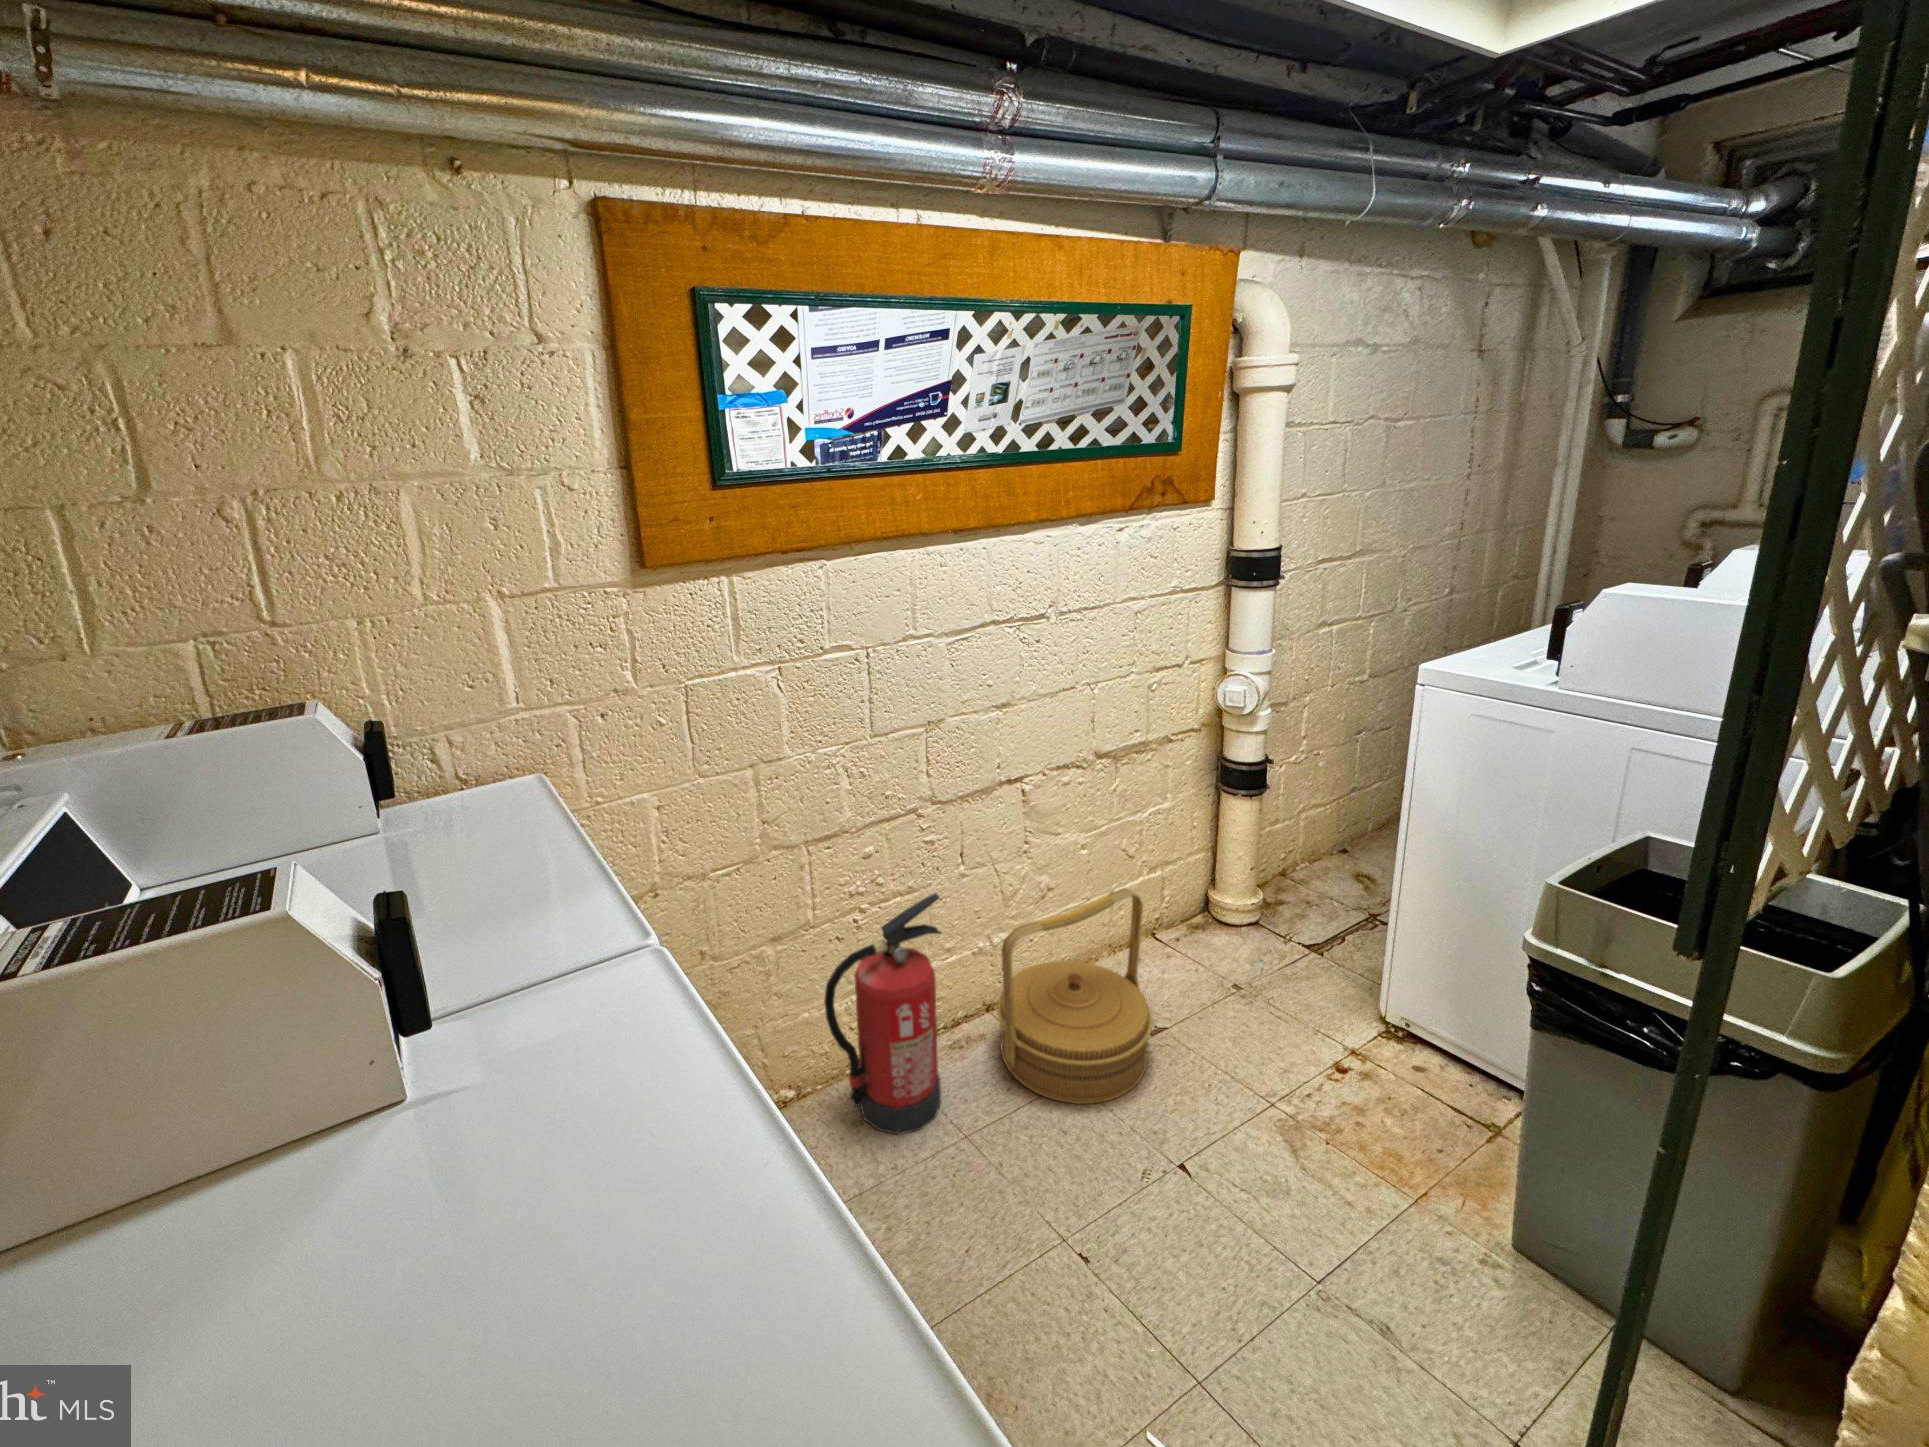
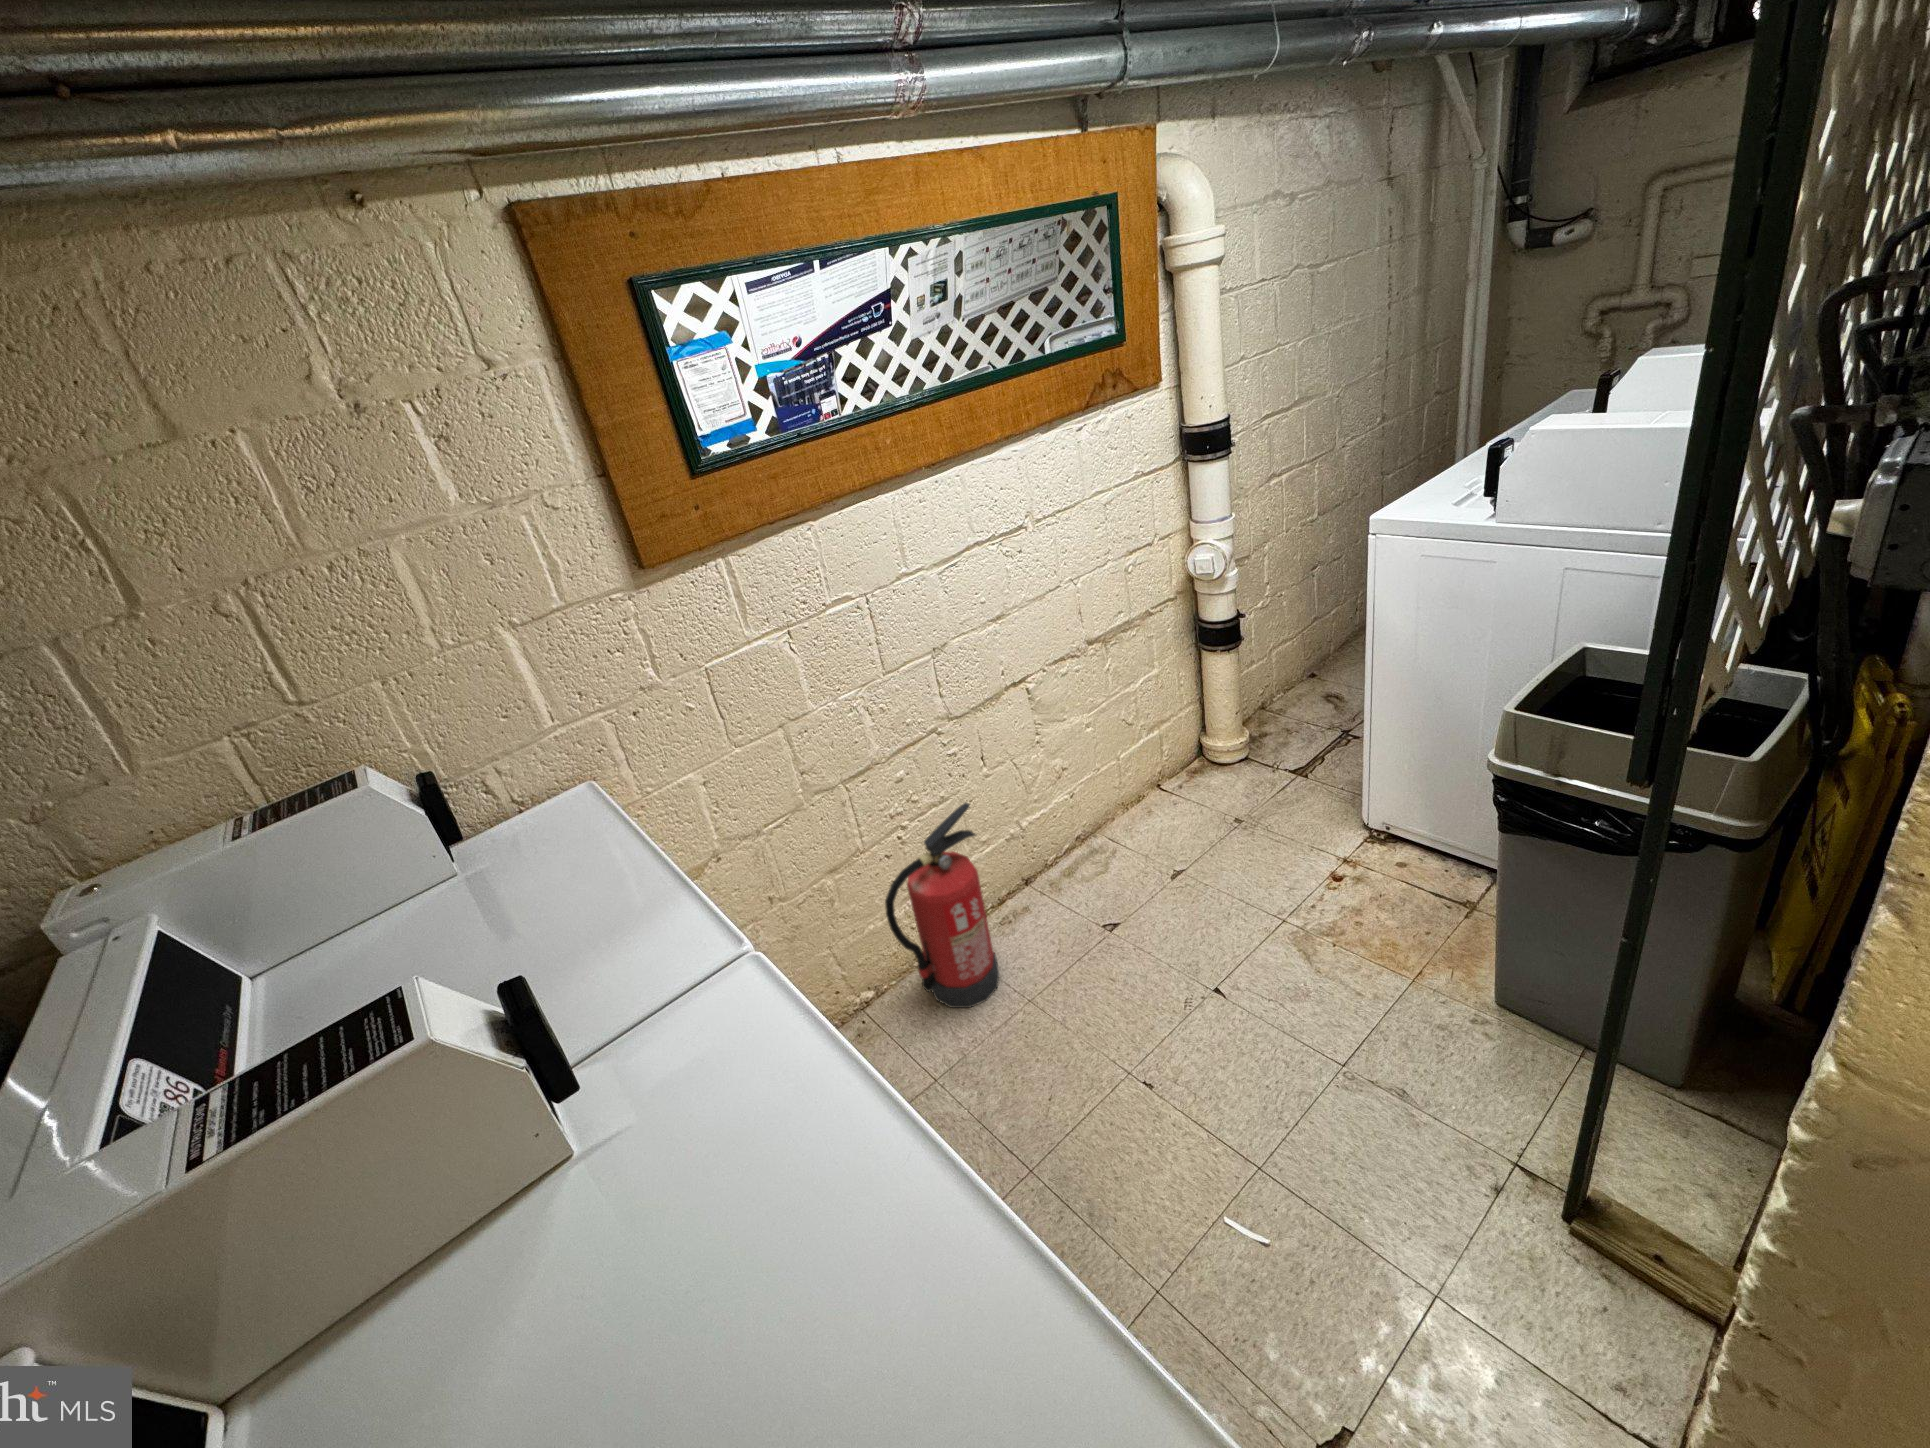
woven basket: present [997,888,1153,1104] -> none [1031,760,1170,952]

